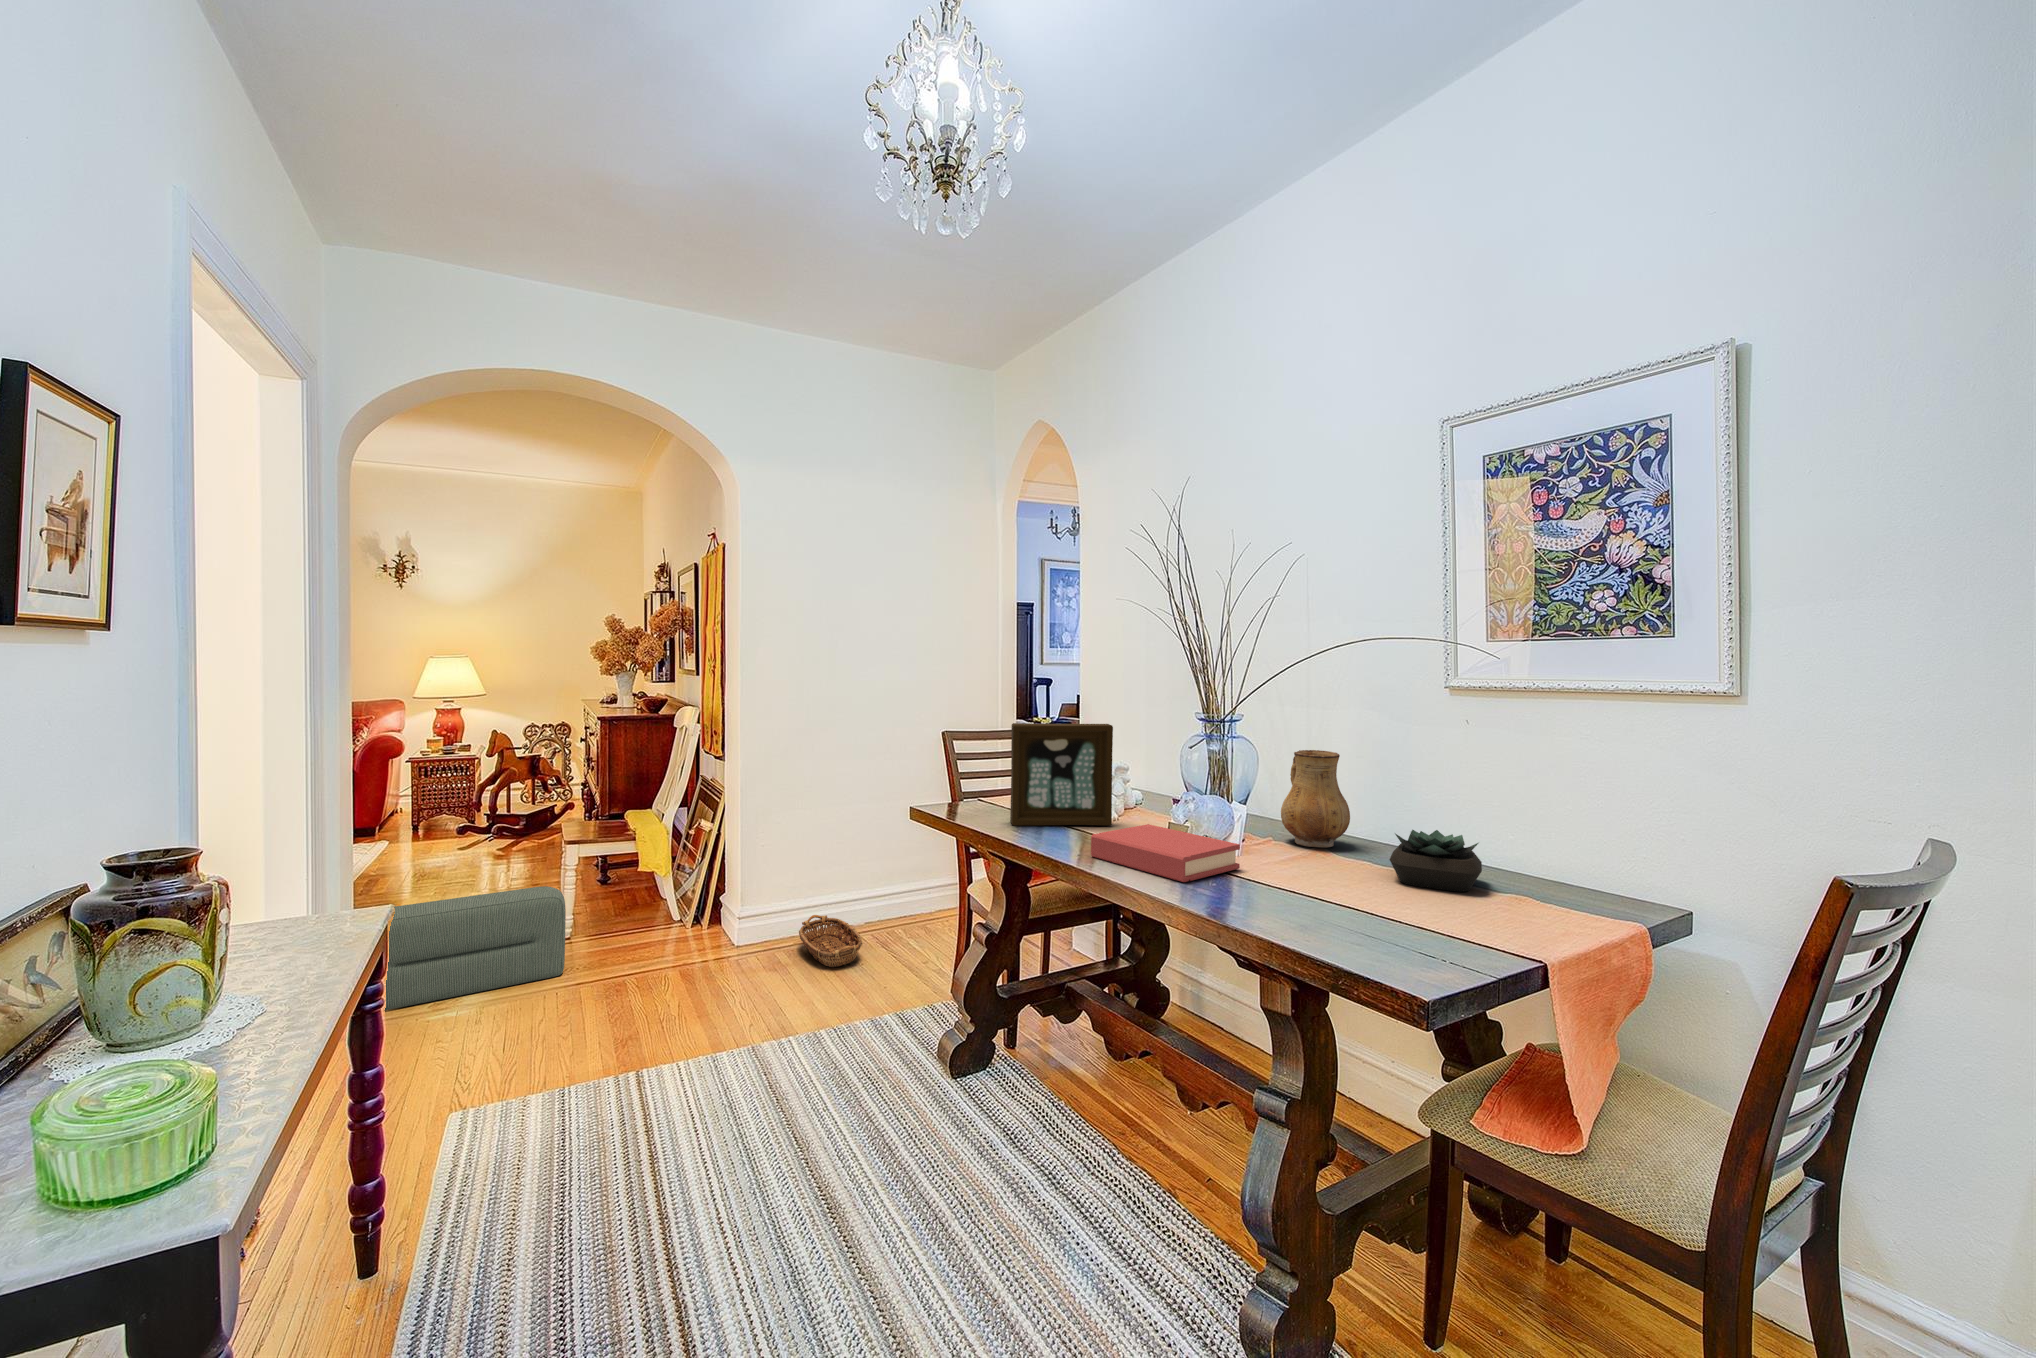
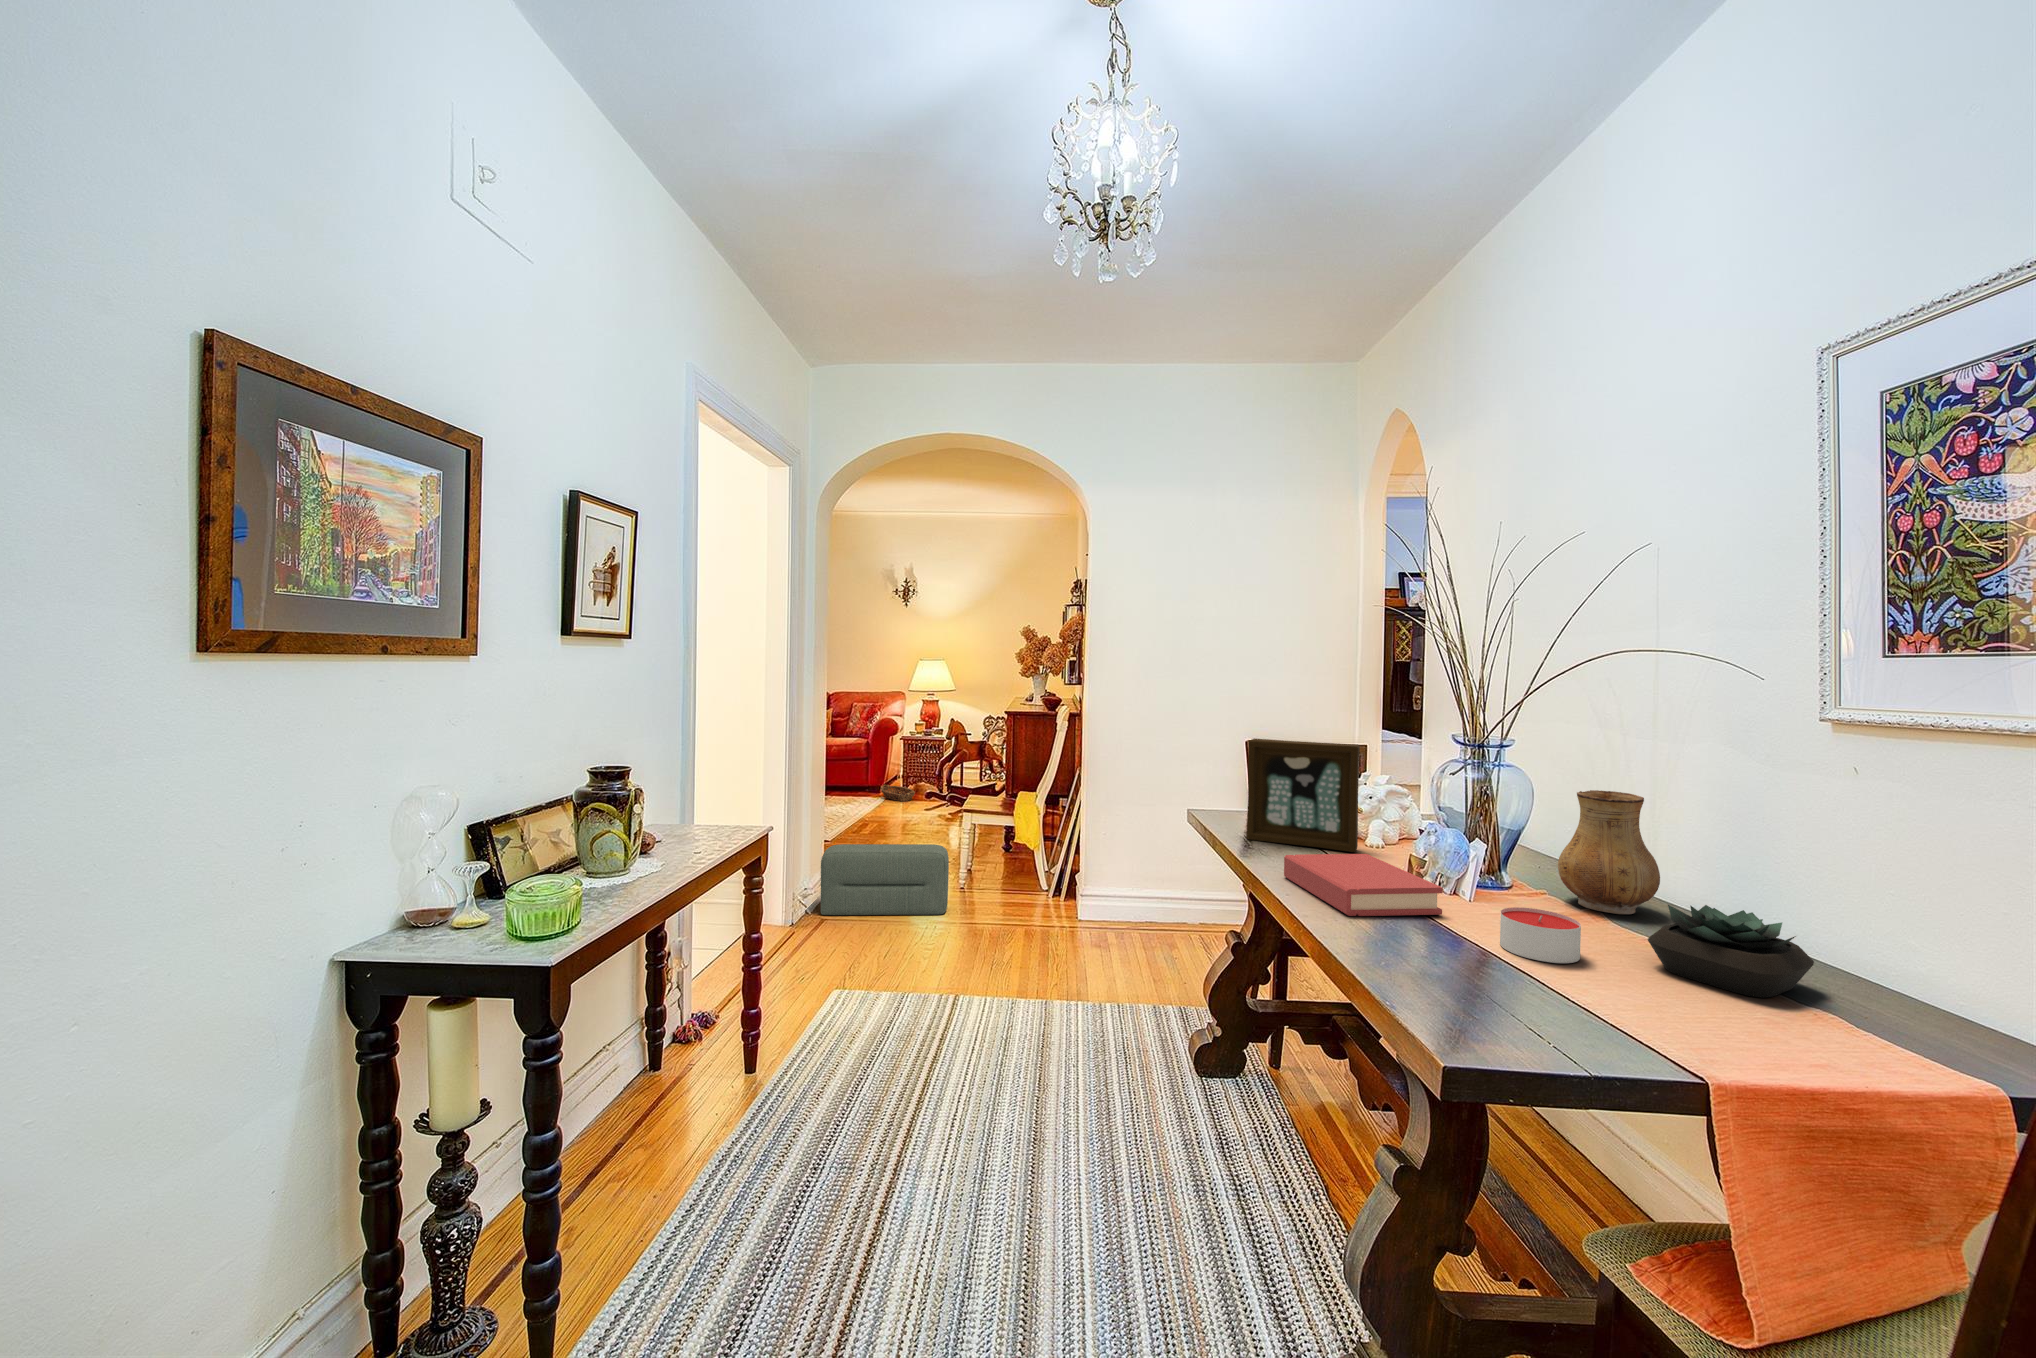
candle: none [1300,851,1359,893] -> present [1500,907,1581,963]
basket: present [799,915,863,967] -> present [881,785,915,801]

